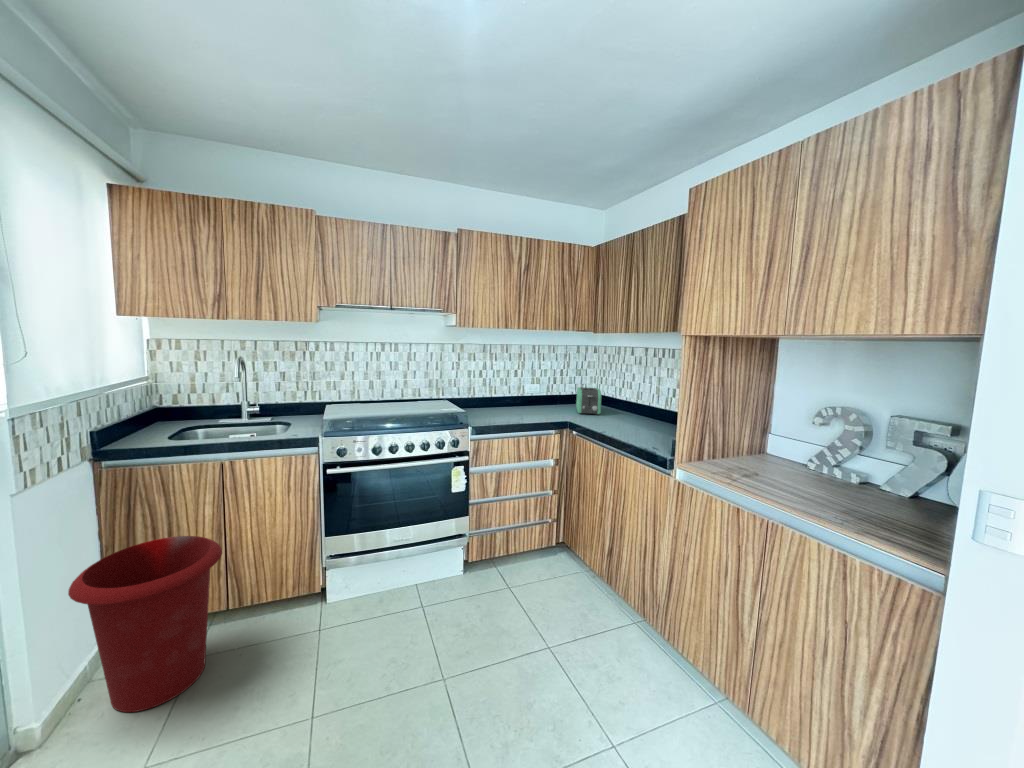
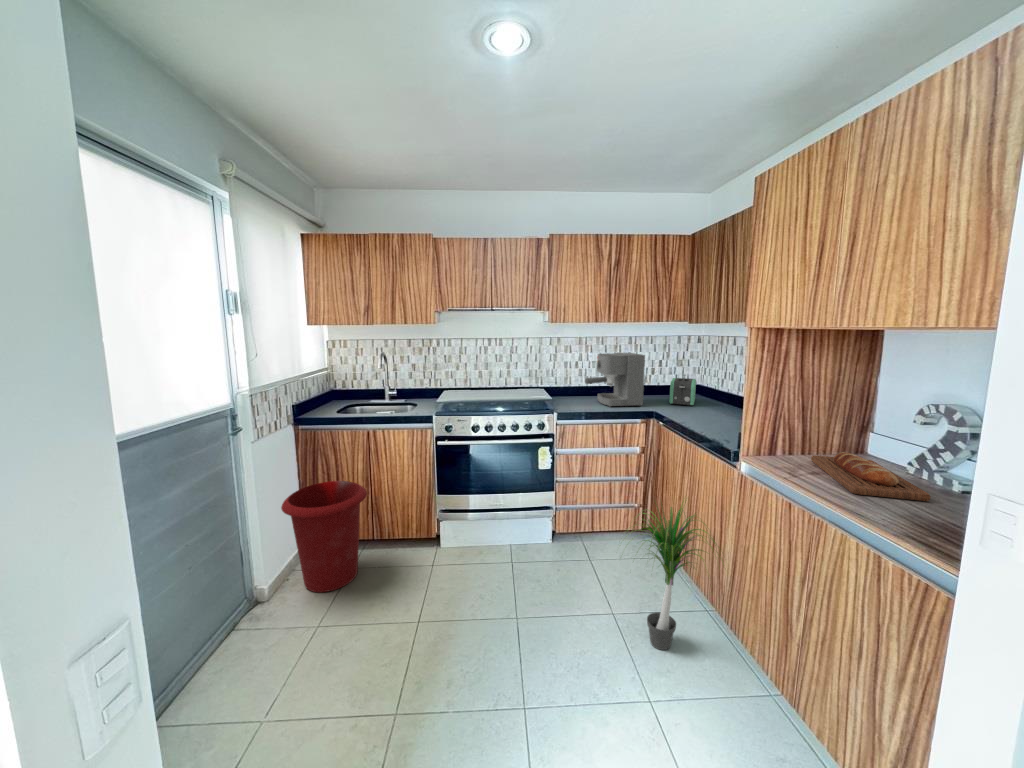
coffee maker: none [497,361,557,419] -> present [585,353,645,407]
bread loaf: none [735,453,850,495] -> present [811,452,931,501]
potted plant: none [558,506,676,680] -> present [639,507,714,650]

